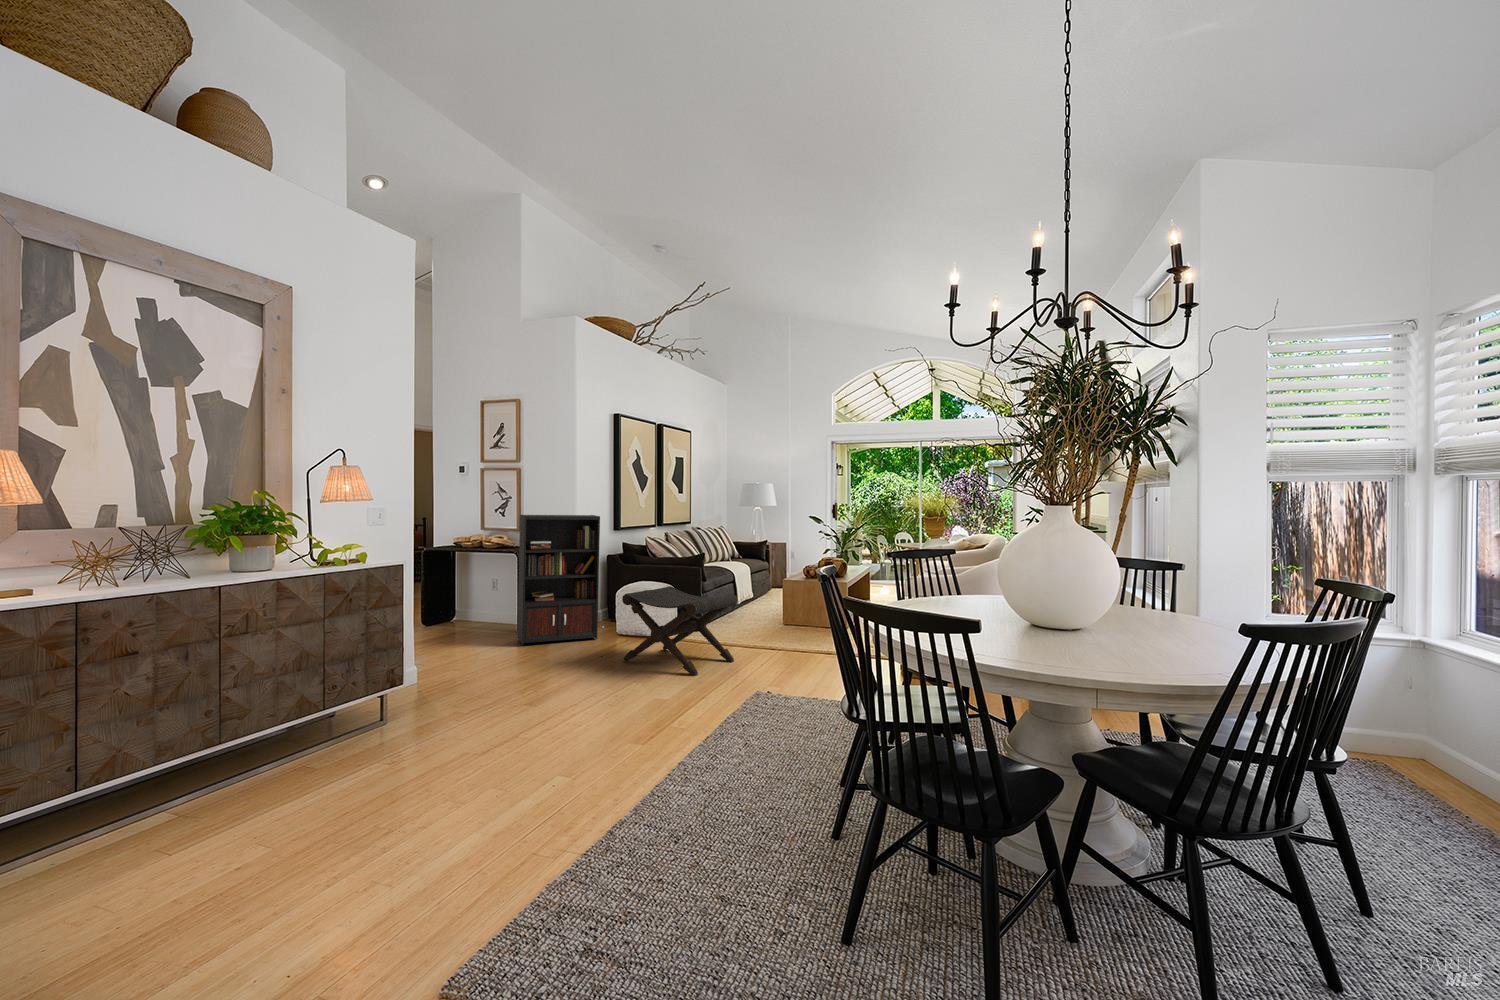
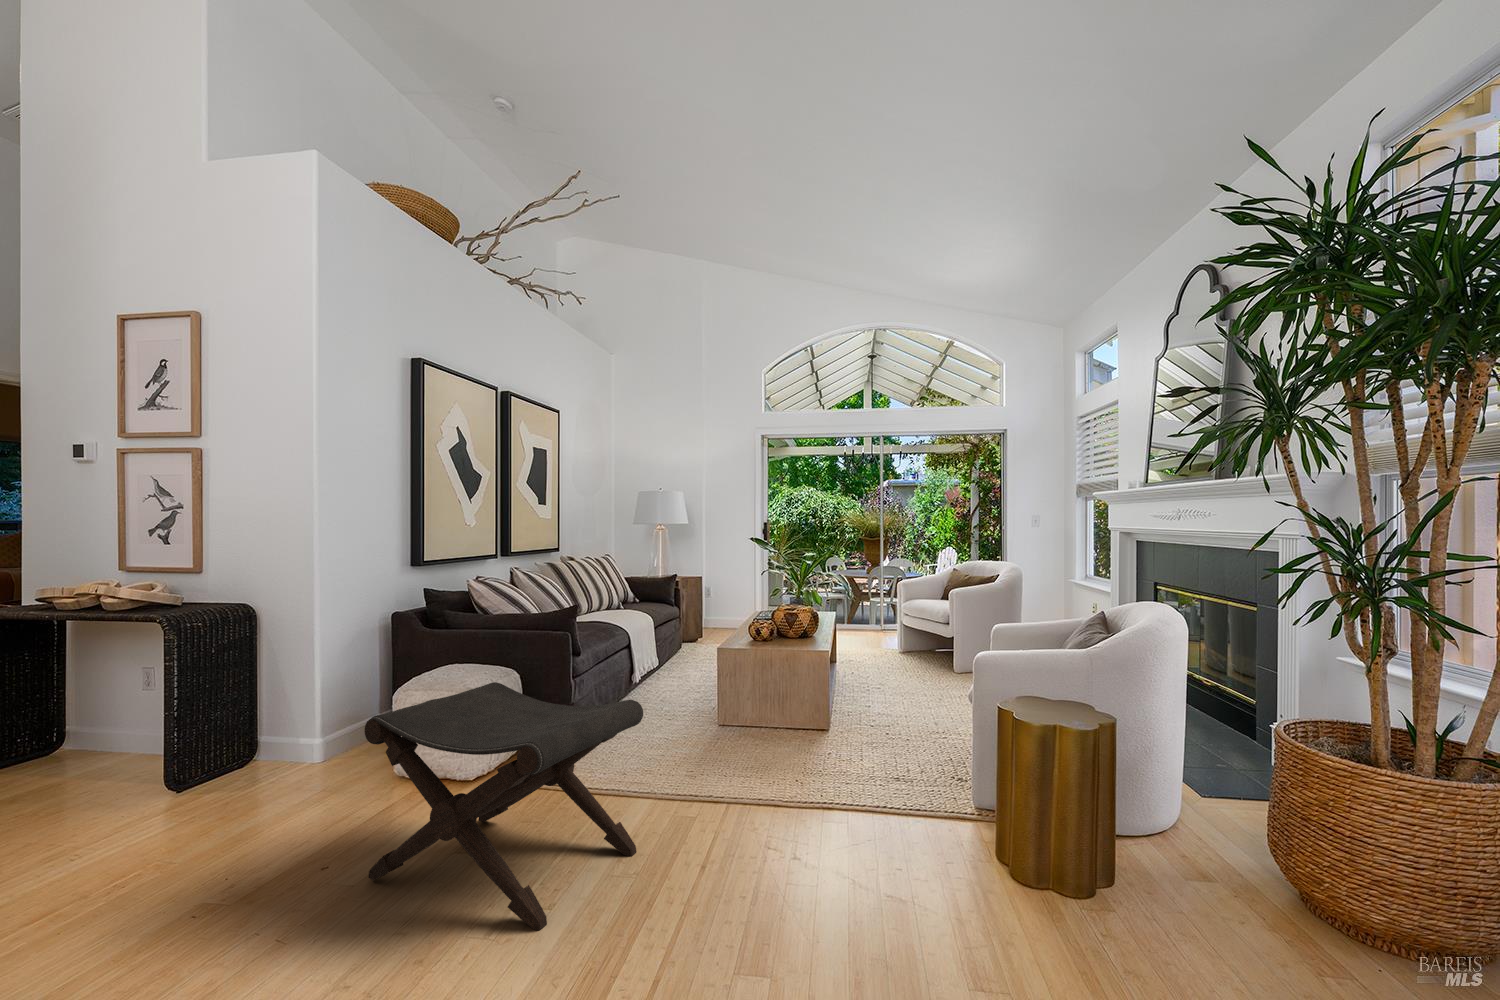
bookcase: present [517,515,604,644] -> none [143,536,375,833]

